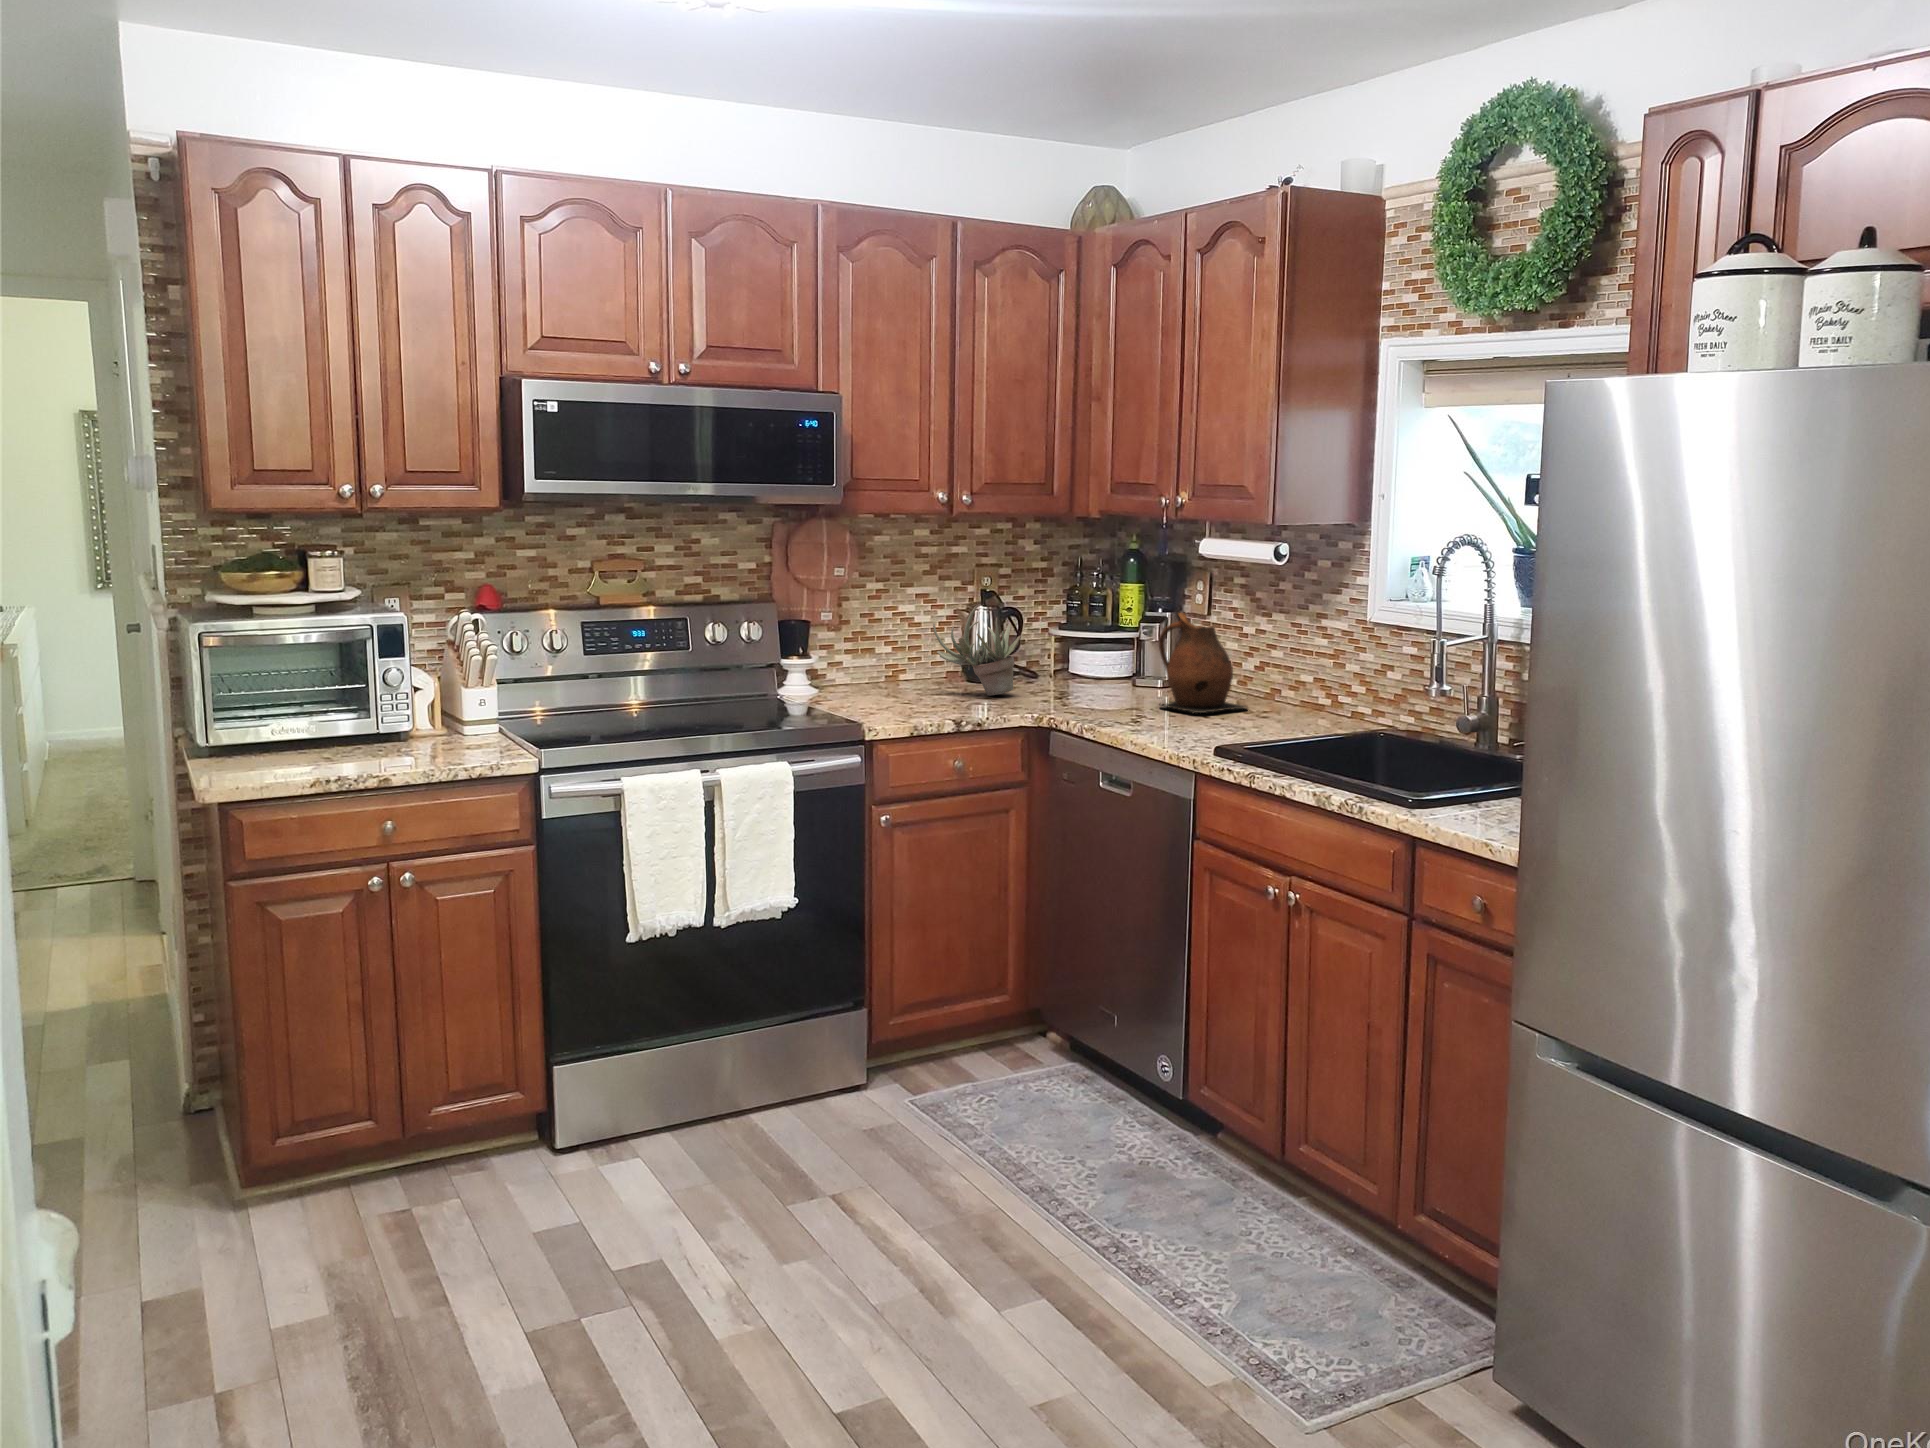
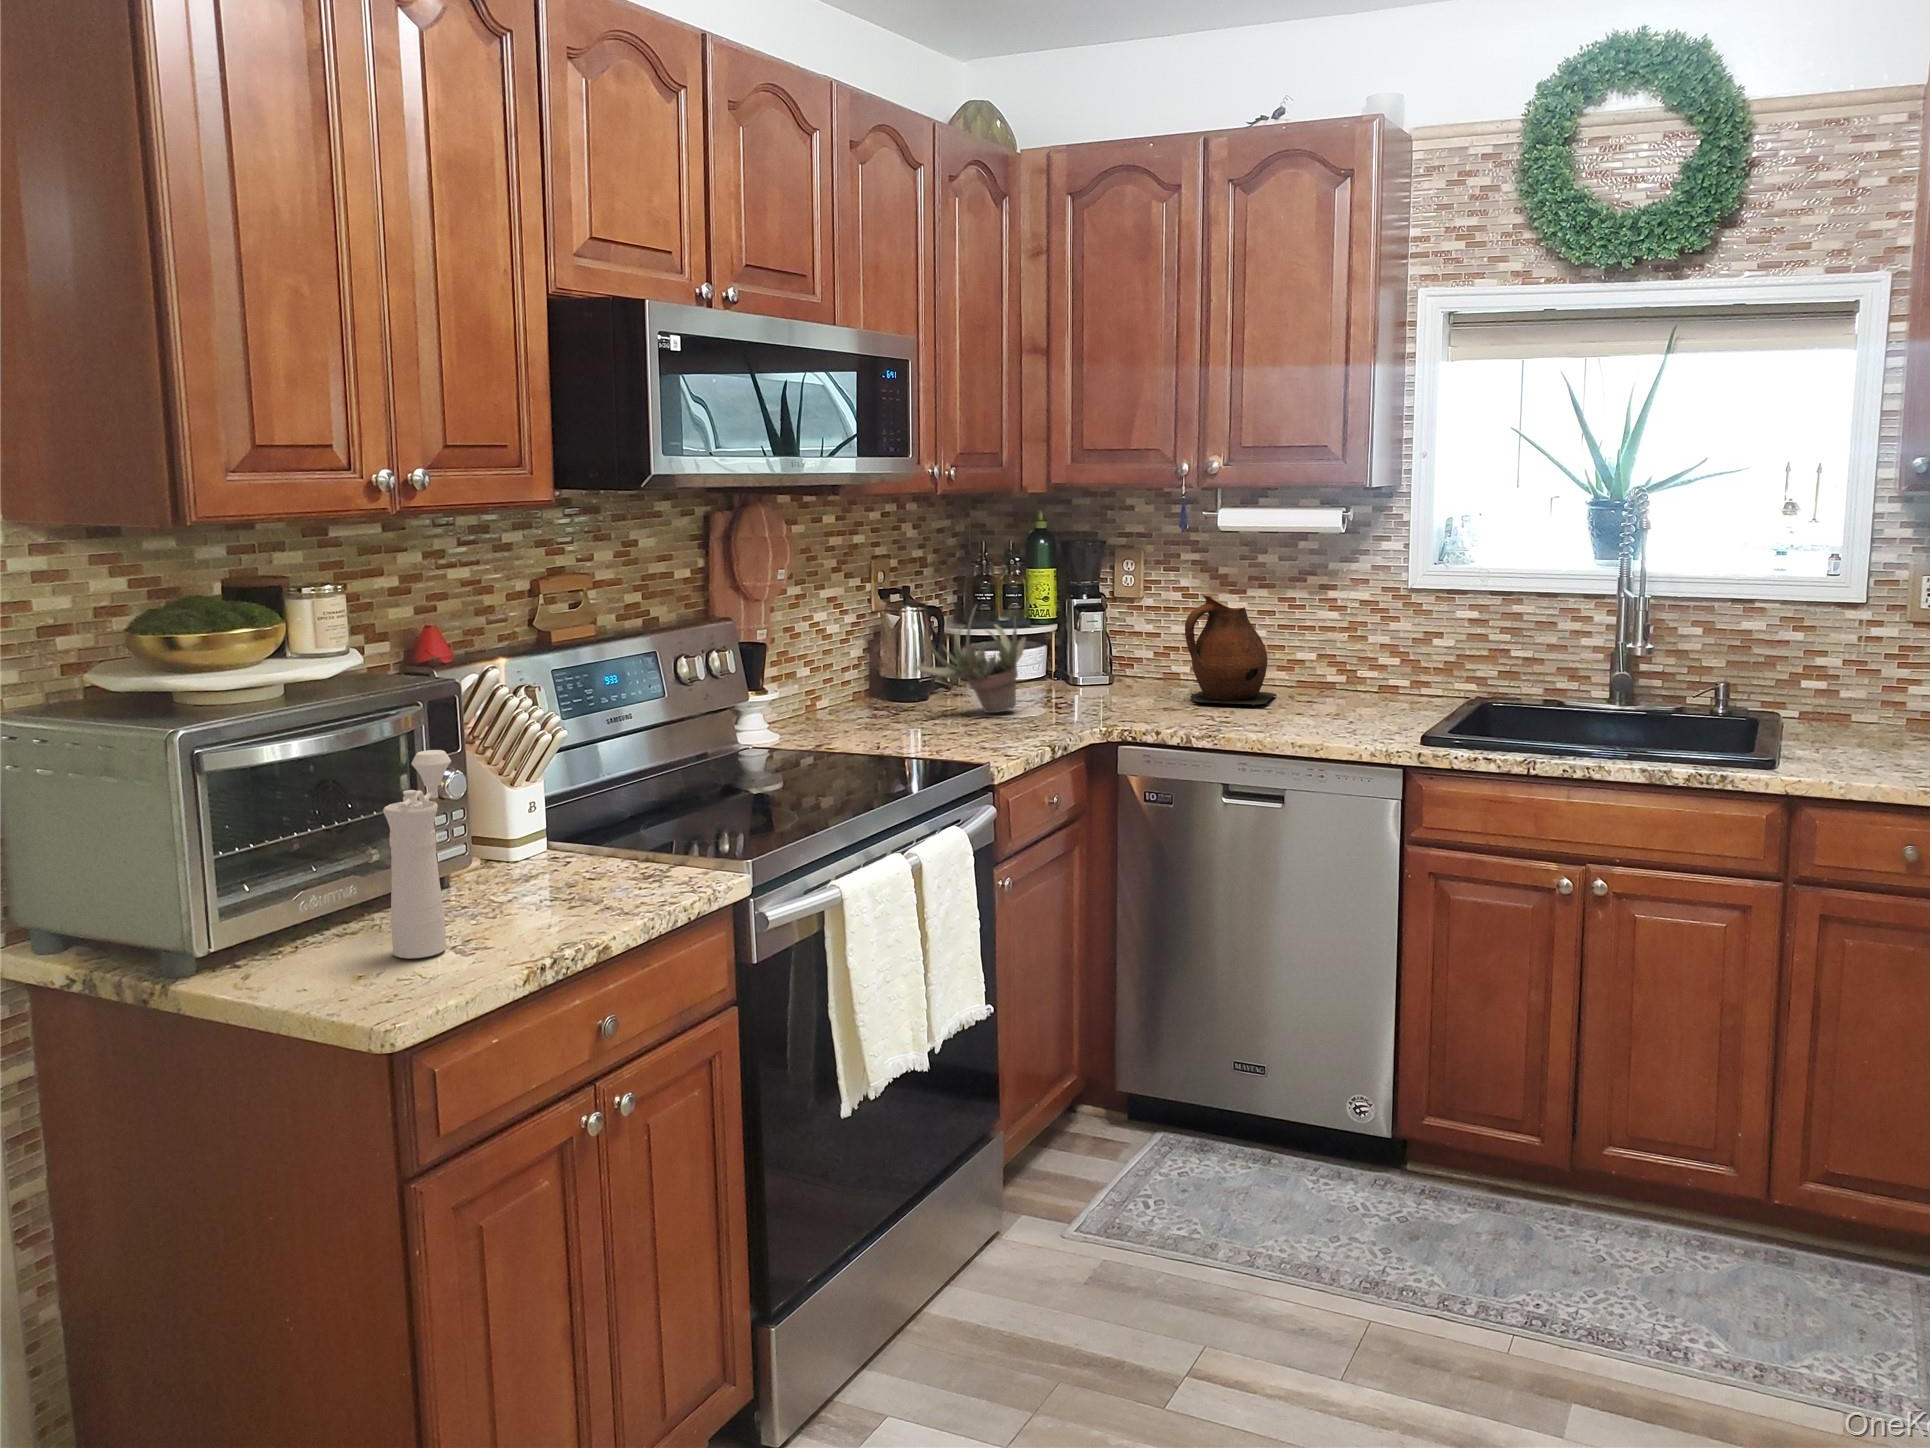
pepper mill: none [282,653,352,764] -> present [383,750,451,959]

